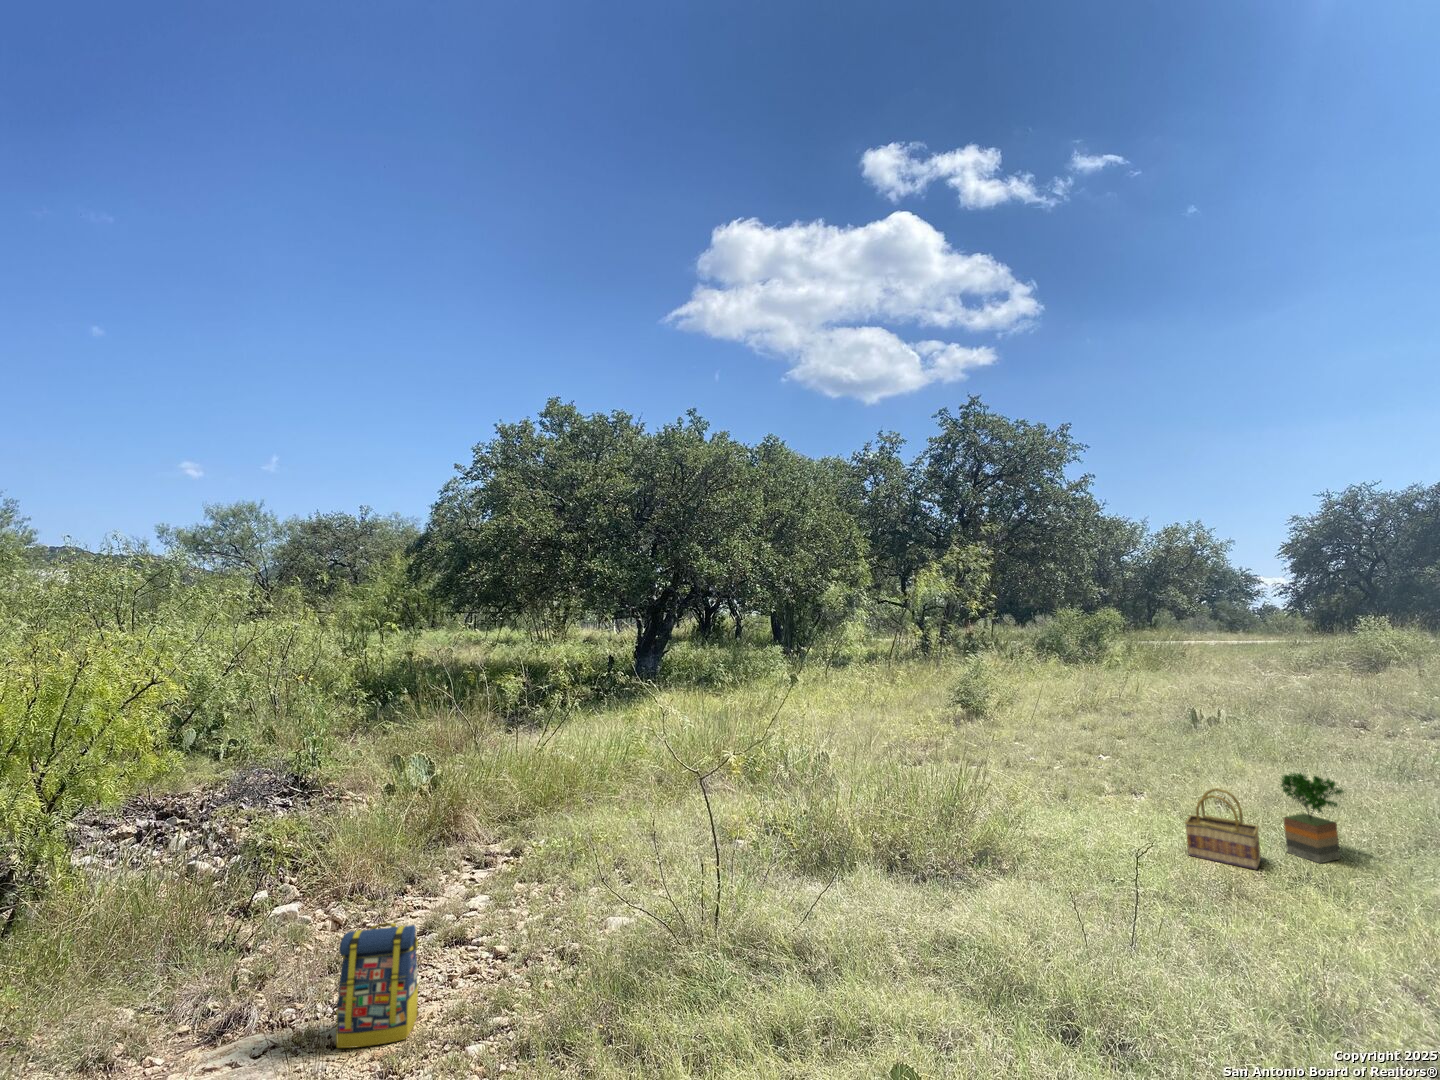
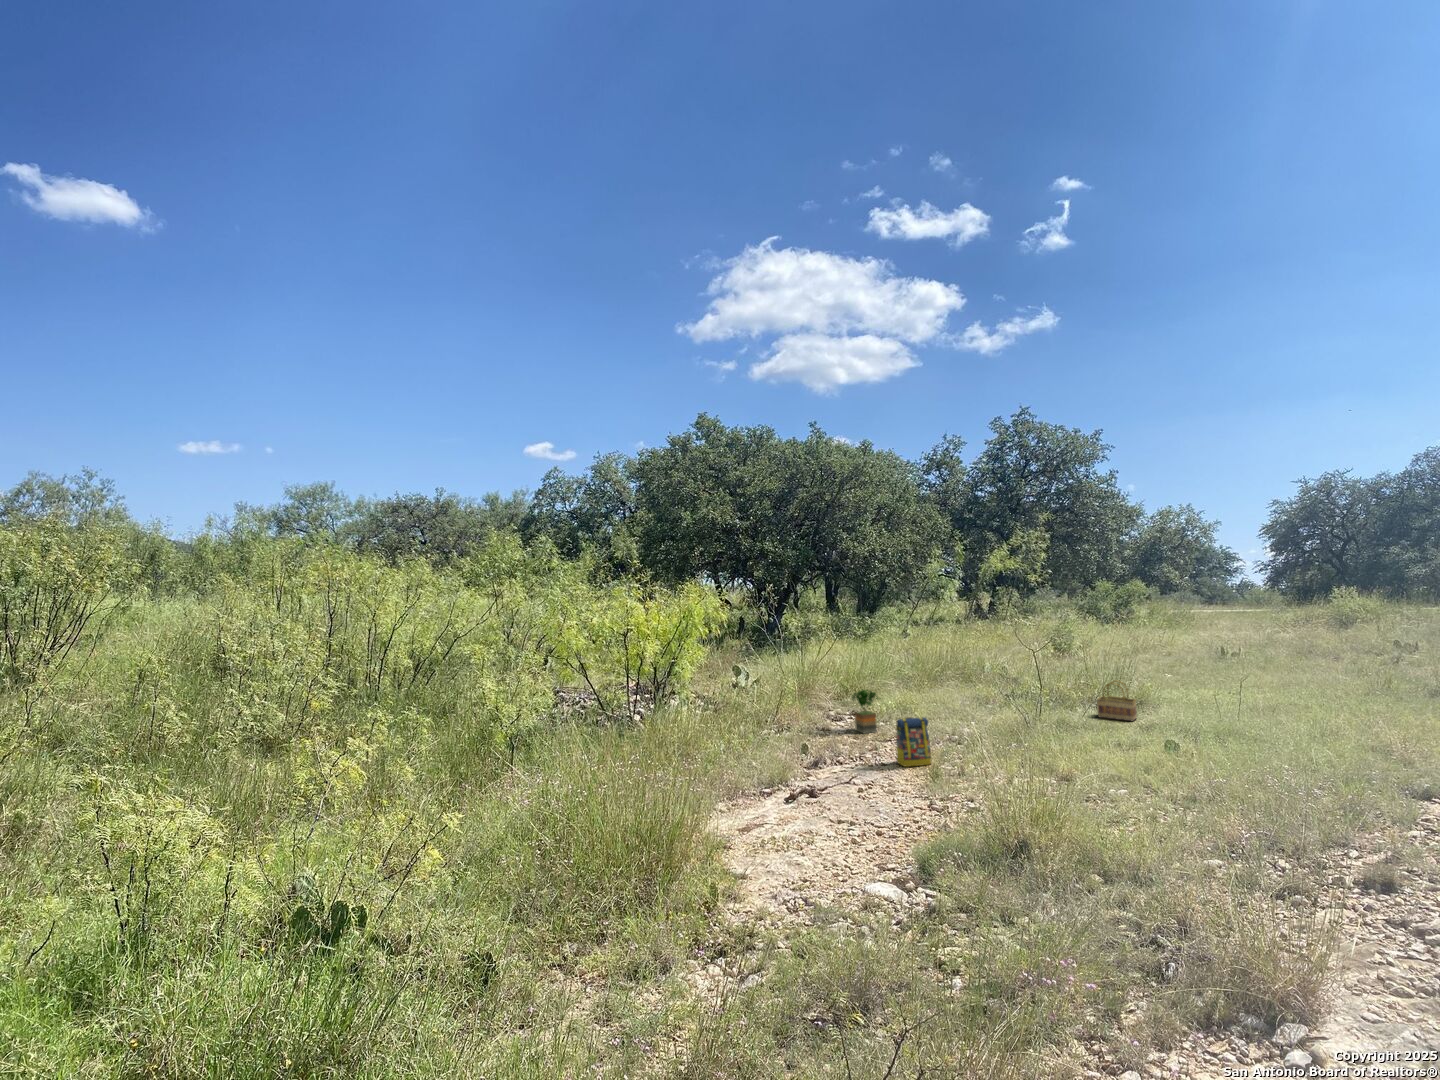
potted tree: present [1281,773,1344,863] -> present [852,689,879,734]
basket: present [1185,788,1261,869] -> present [1097,680,1137,721]

